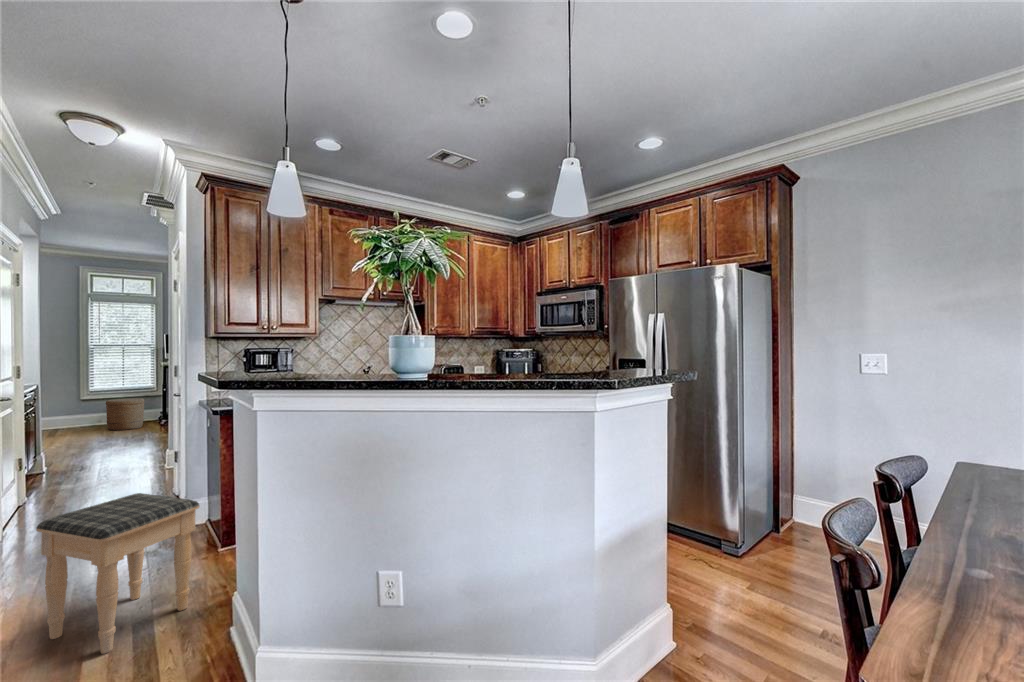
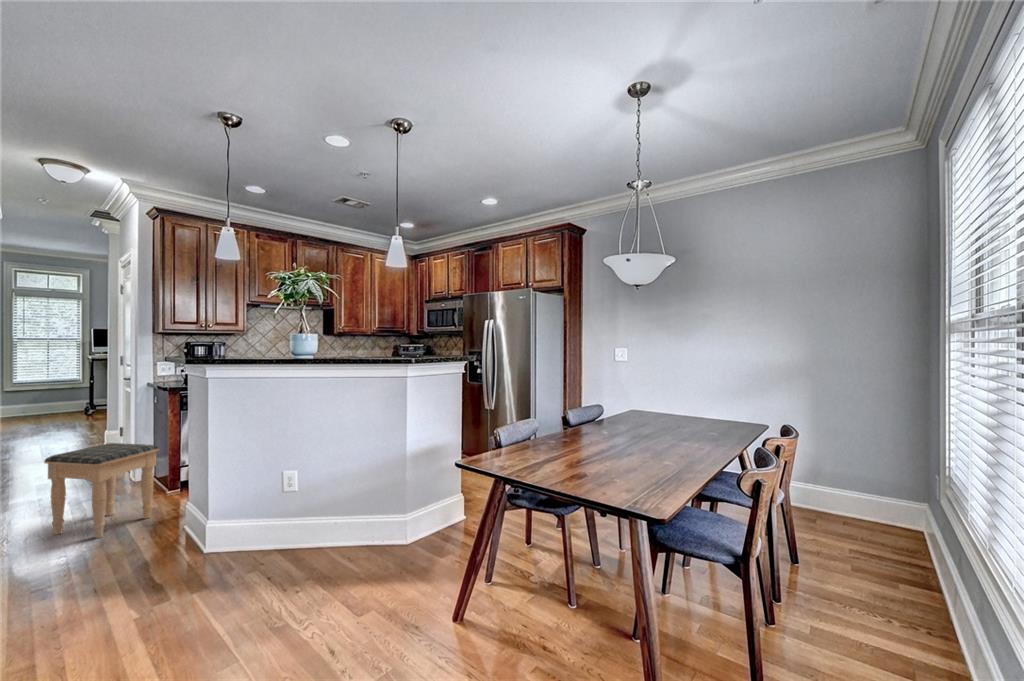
woven basket: present [106,398,144,430] -> none [31,388,71,418]

